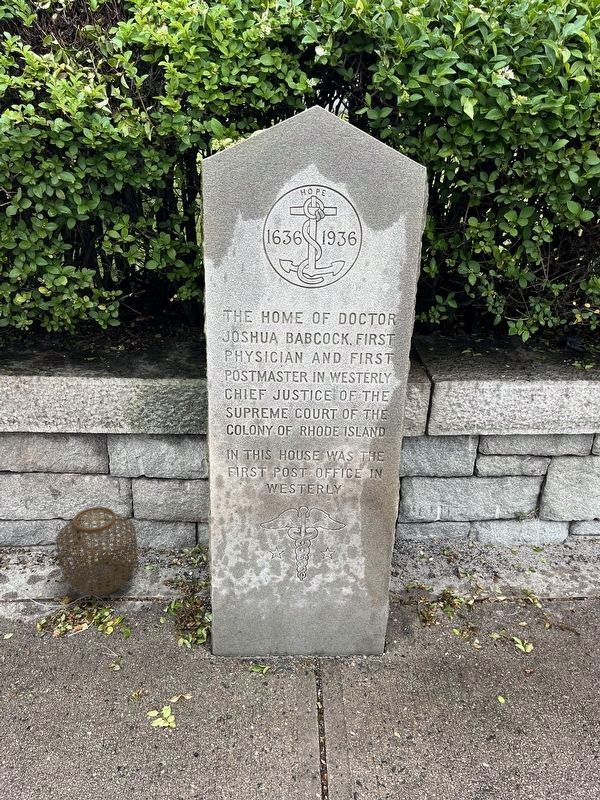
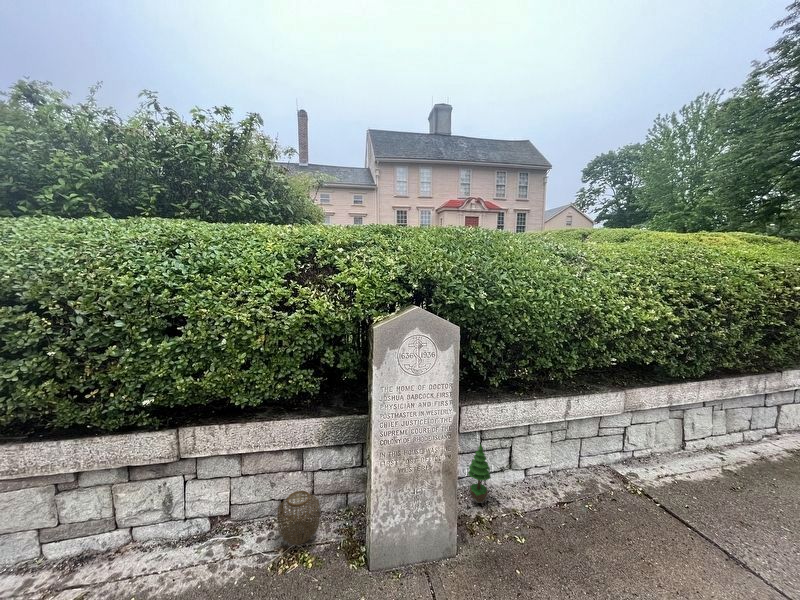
potted tree: none [439,459,487,571] -> present [468,444,490,503]

